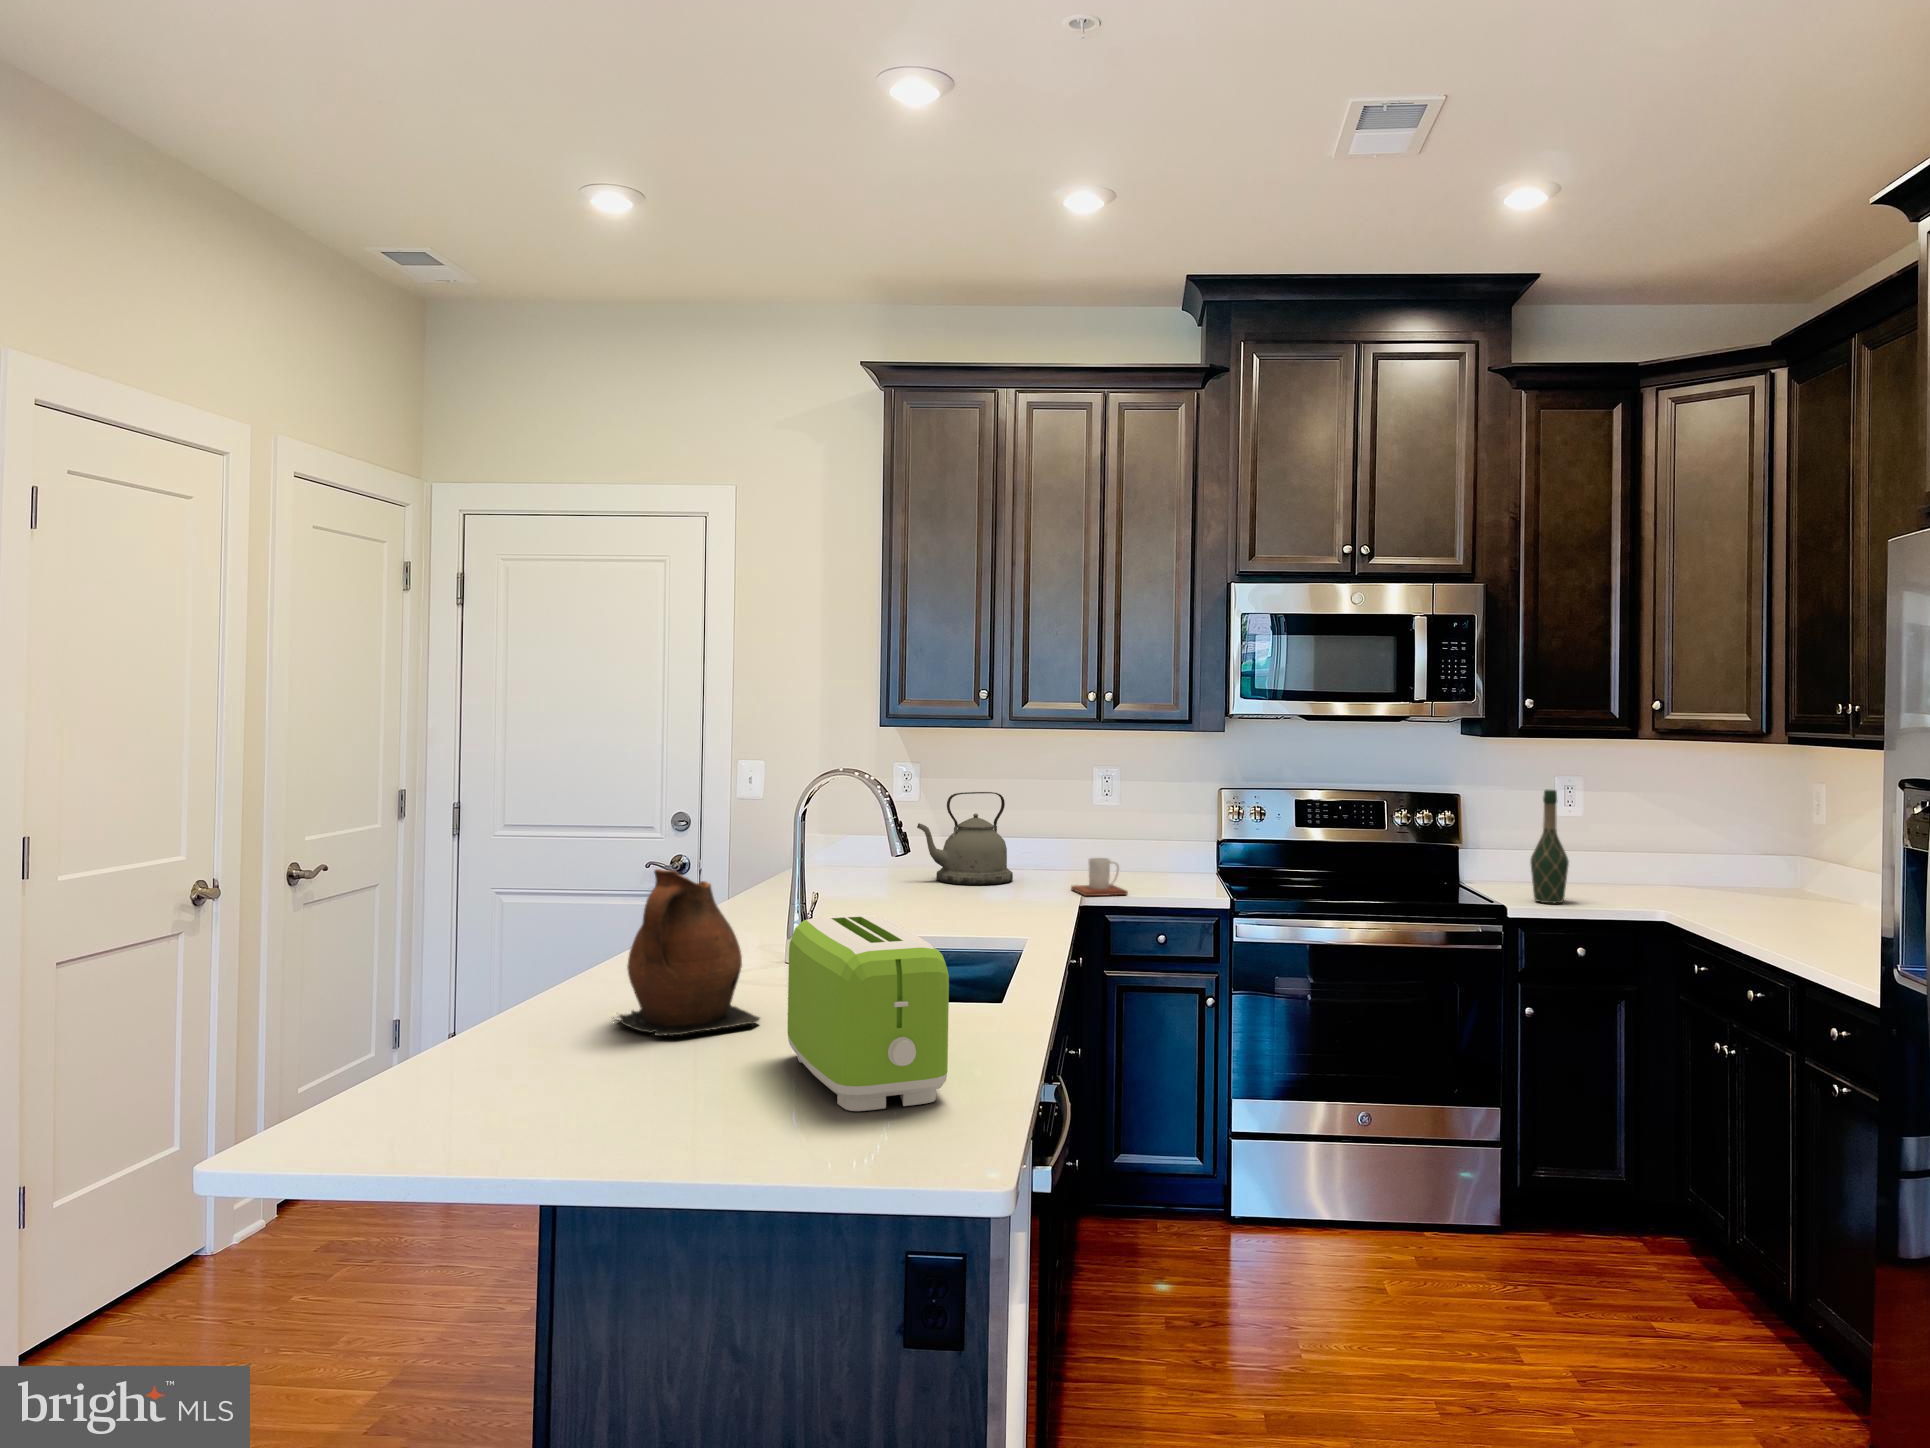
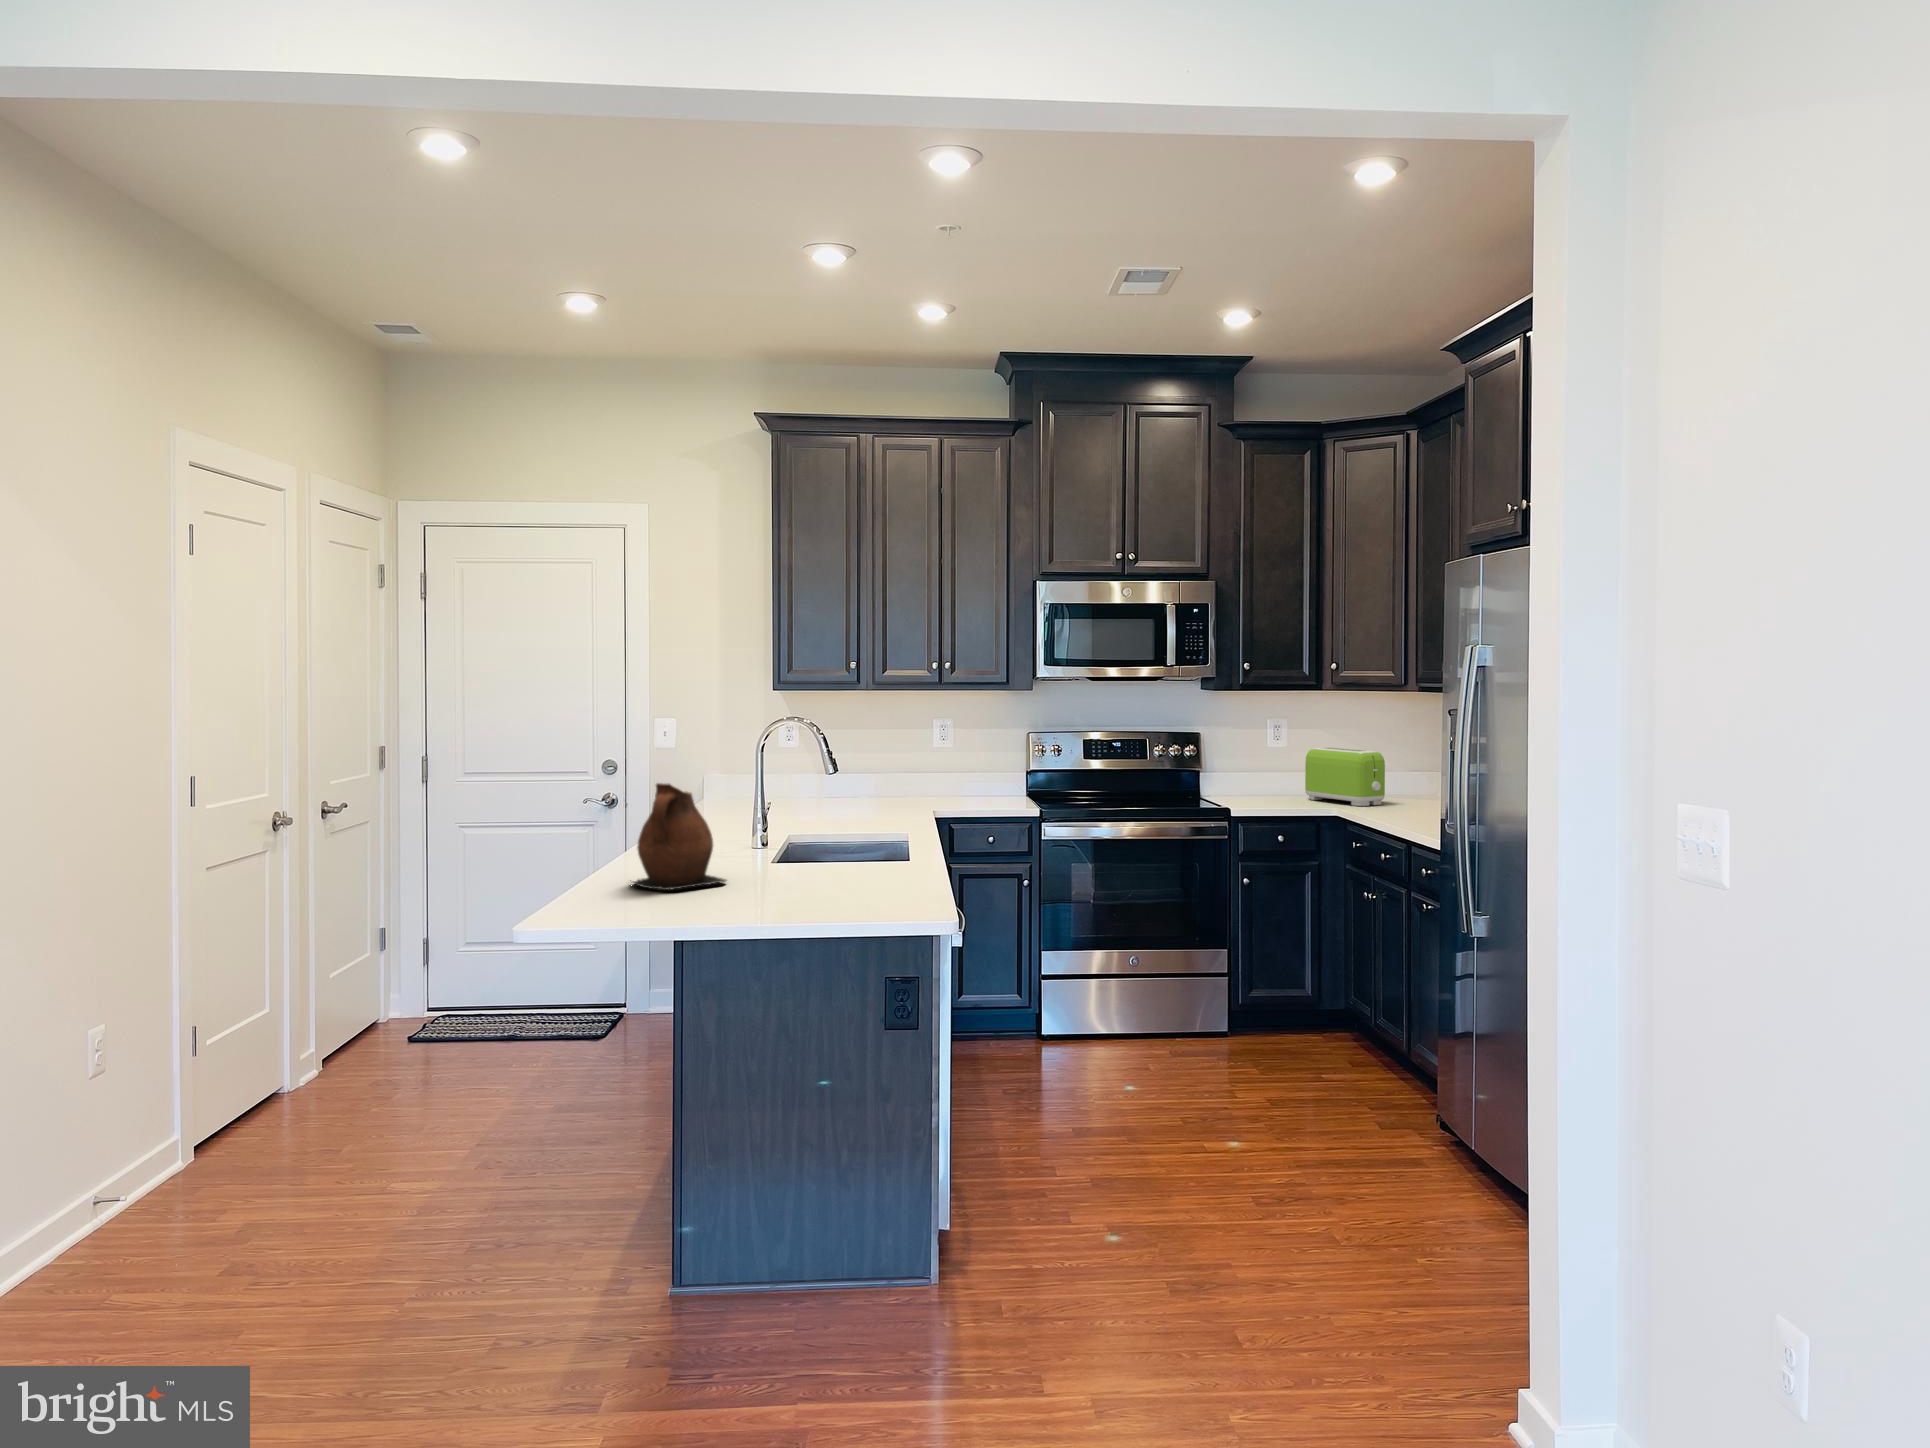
wine bottle: present [1530,790,1569,903] -> none [1247,726,1273,806]
kettle: present [917,792,1013,885] -> none [805,738,877,806]
mug: present [1071,857,1128,896] -> none [921,783,963,811]
toaster: present [788,914,949,1111] -> present [1305,747,1385,806]

